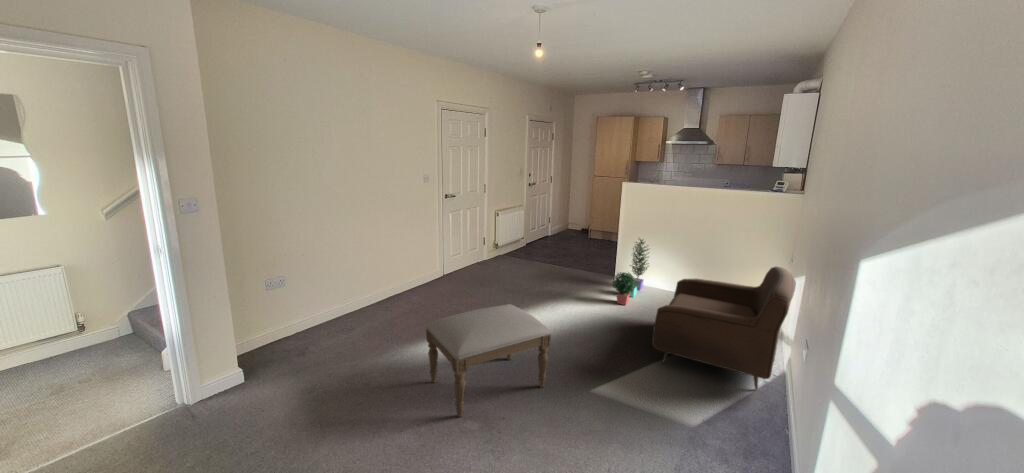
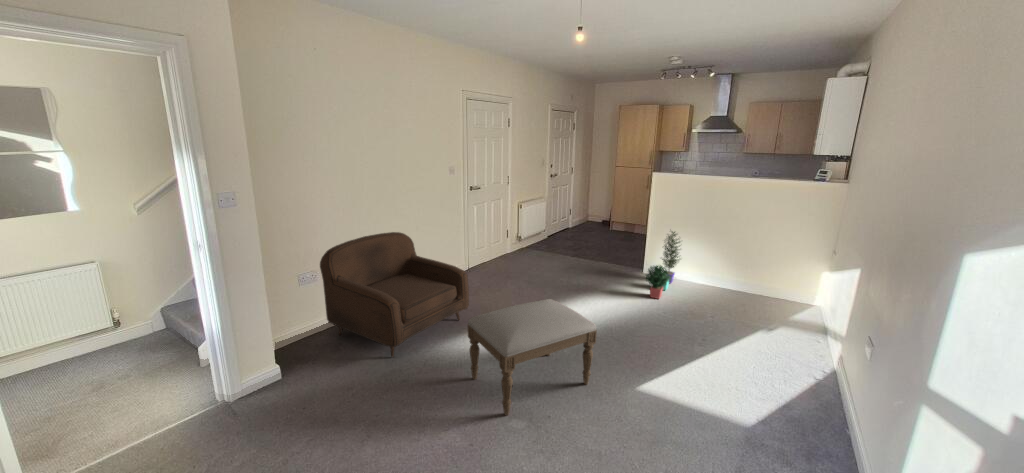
armchair: present [652,266,796,390] -> present [320,232,469,357]

